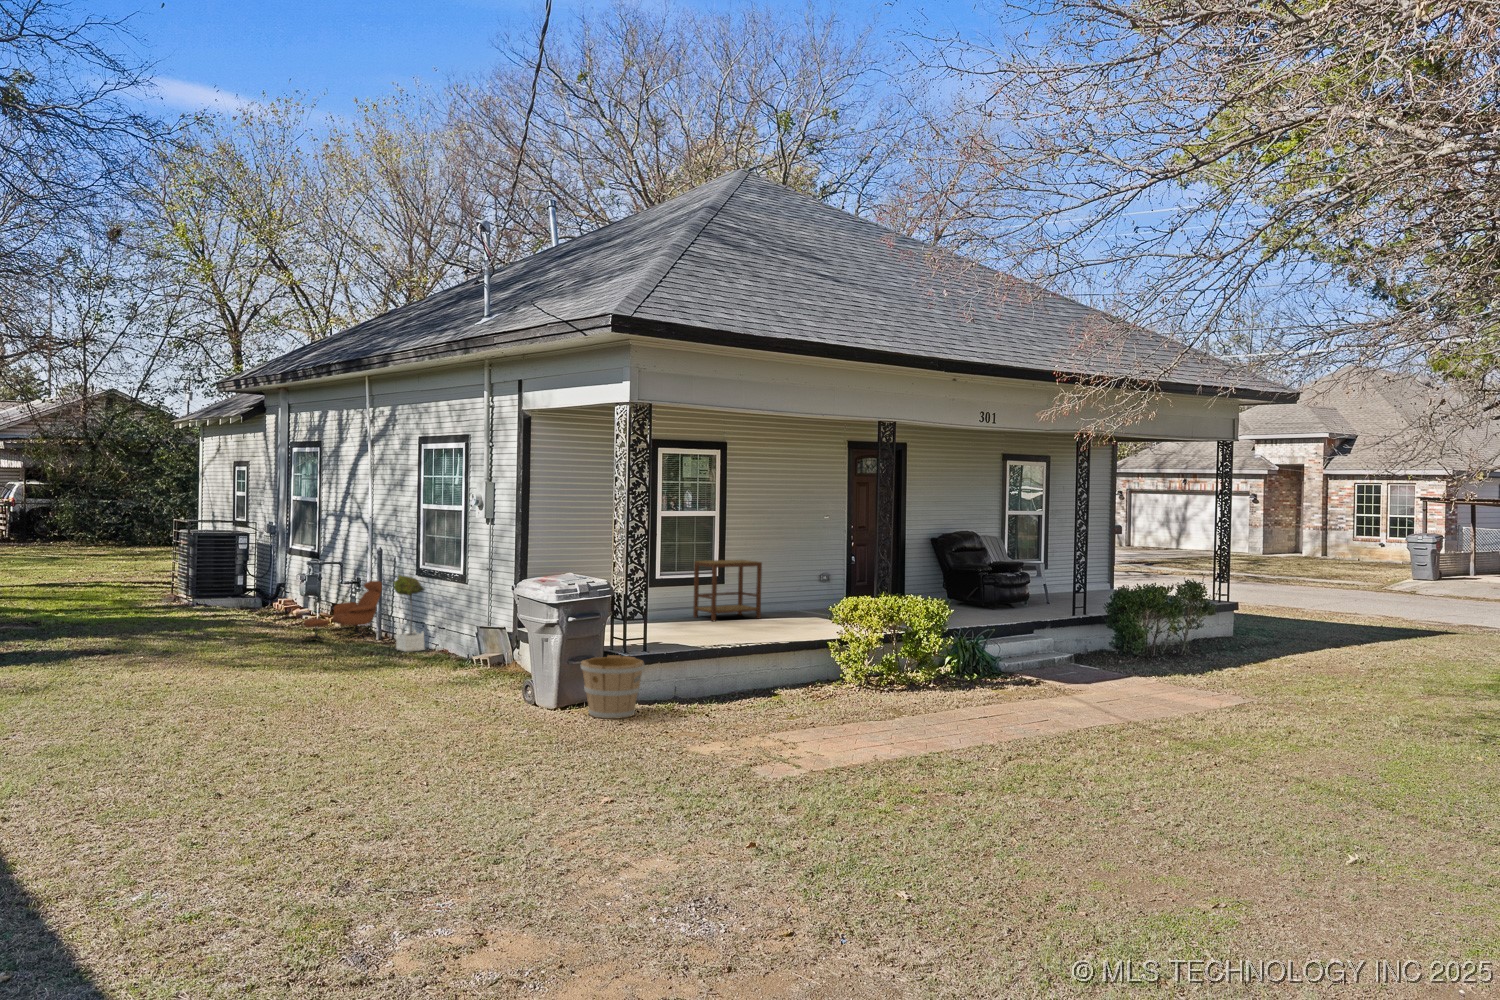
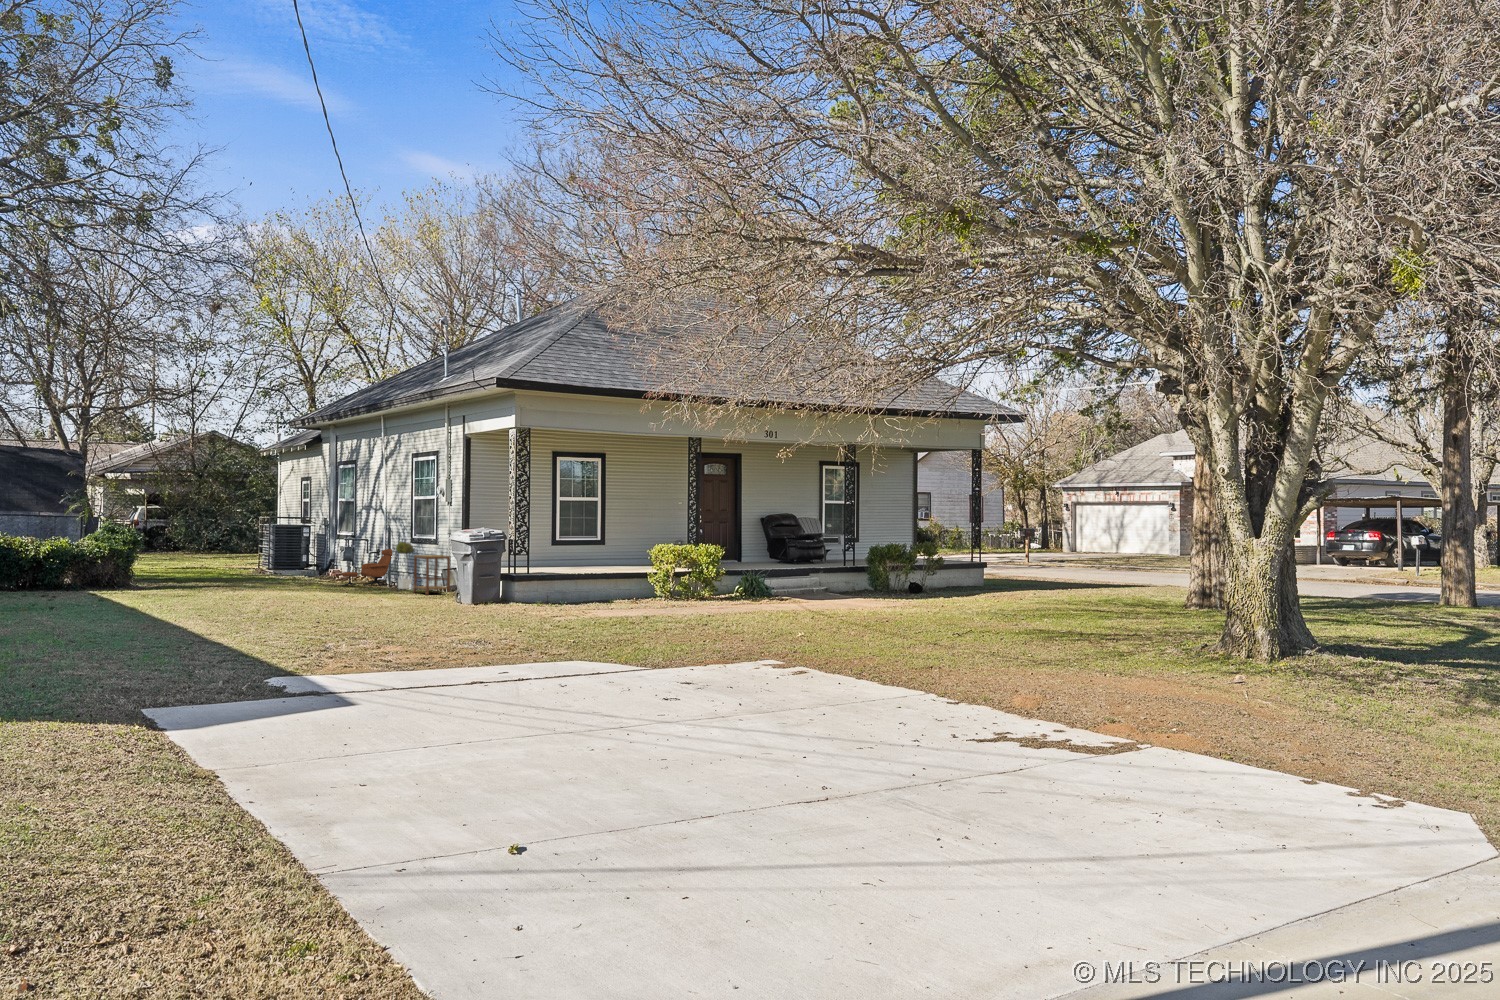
side table: present [693,560,762,621] -> present [413,555,450,595]
wooden bucket: present [581,655,644,719] -> none [482,572,519,604]

